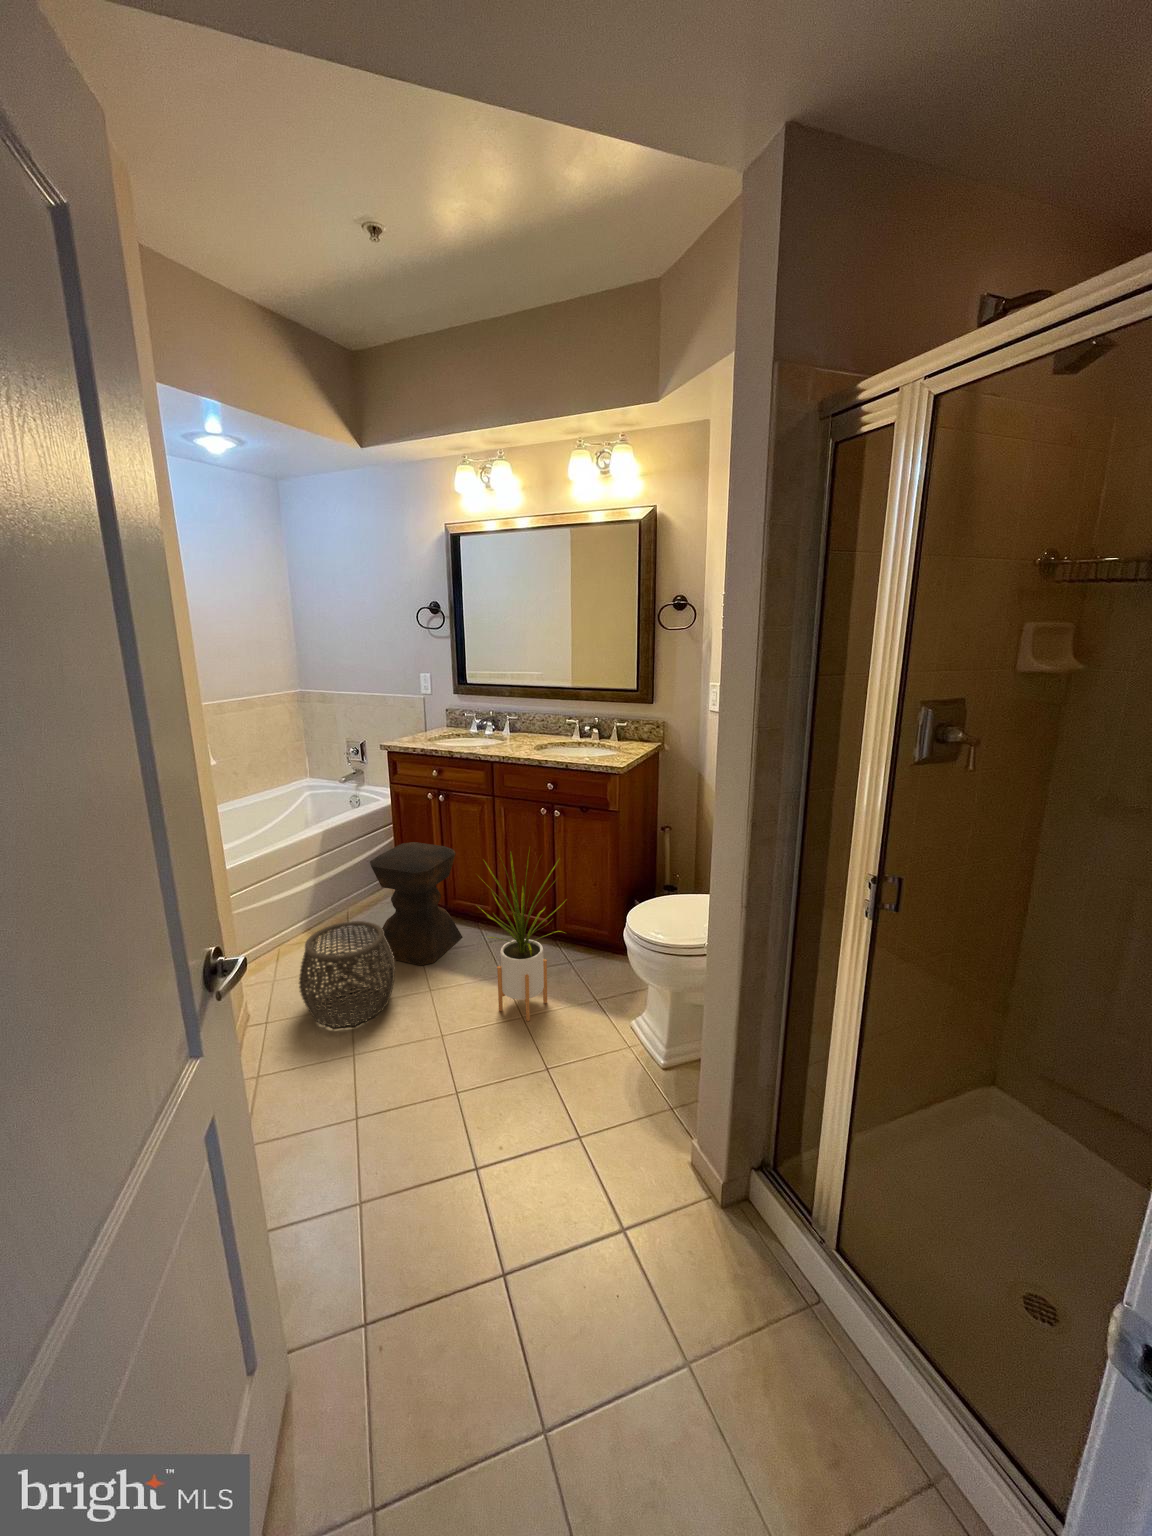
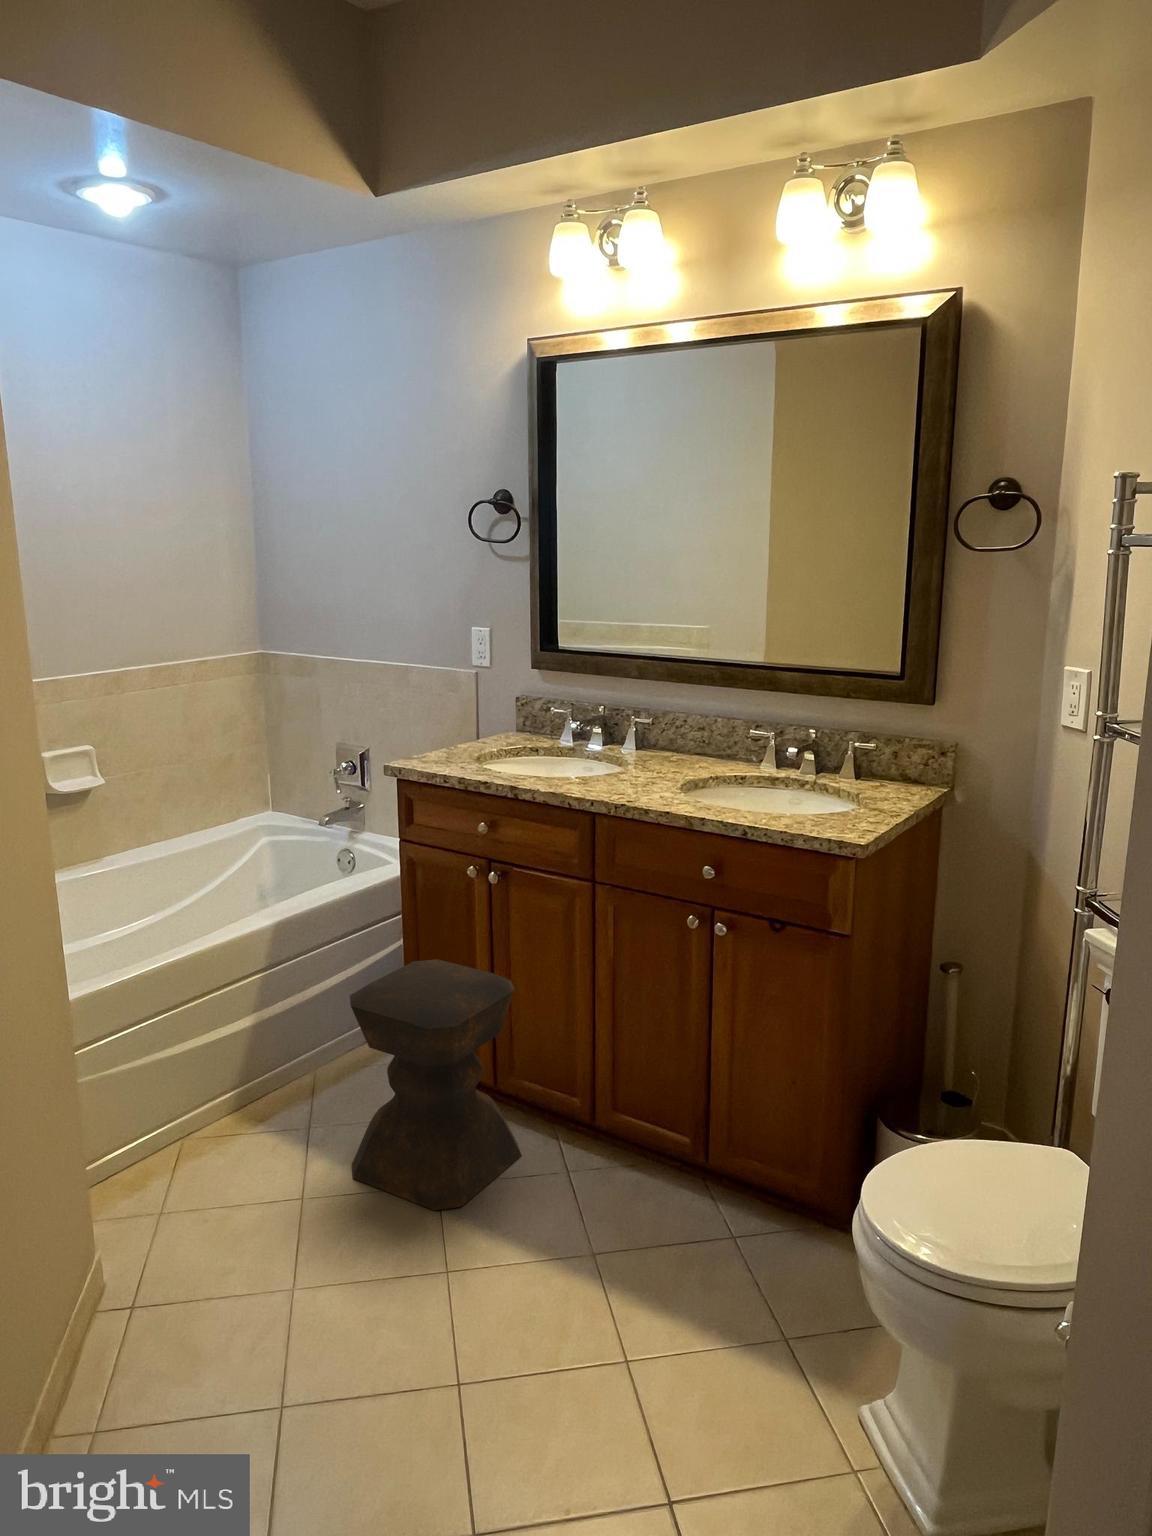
house plant: present [477,850,567,1021] -> none [539,999,730,1368]
woven basket: present [299,921,395,1028] -> none [196,1117,382,1334]

